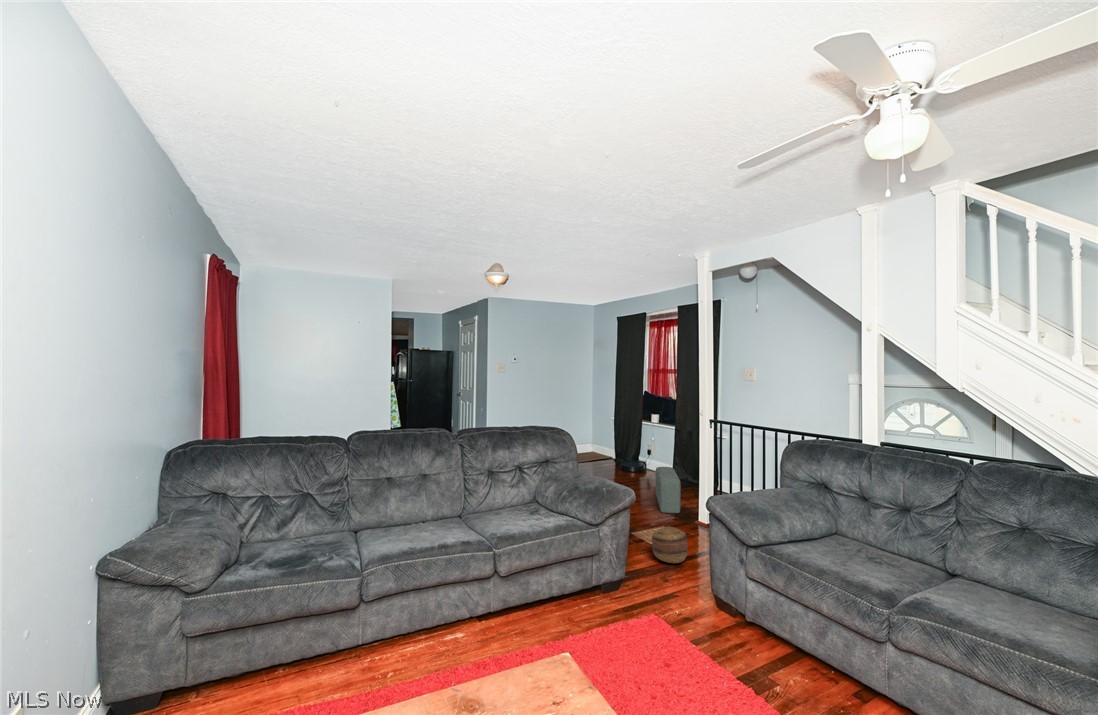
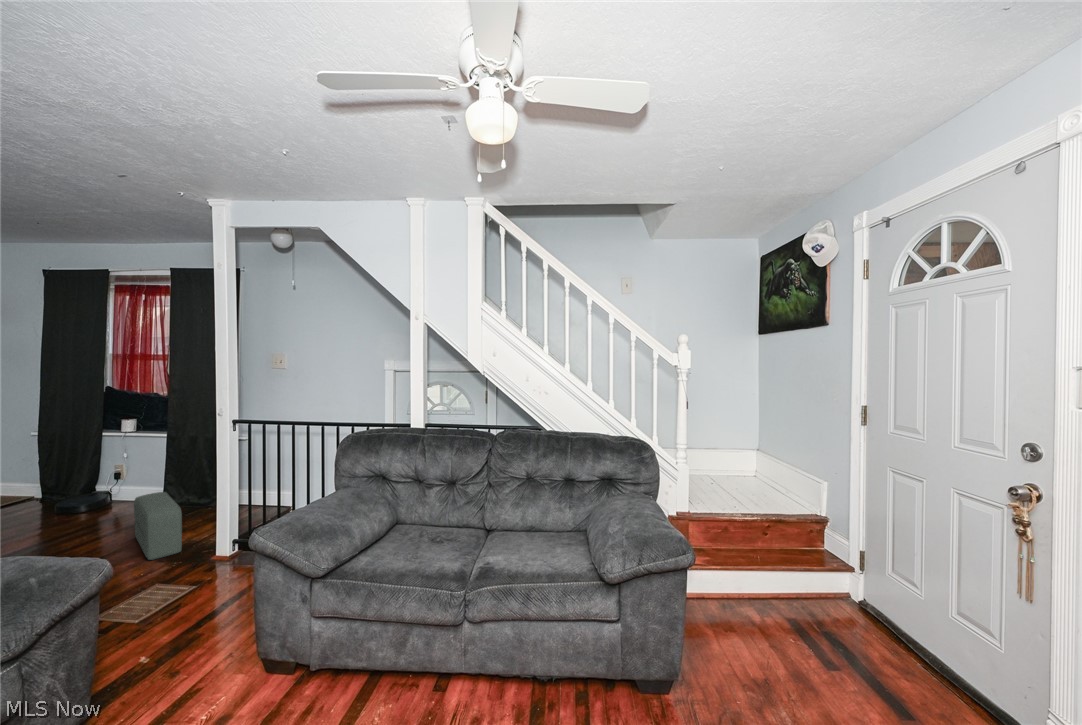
basket: present [652,527,688,563] -> none [140,583,207,642]

